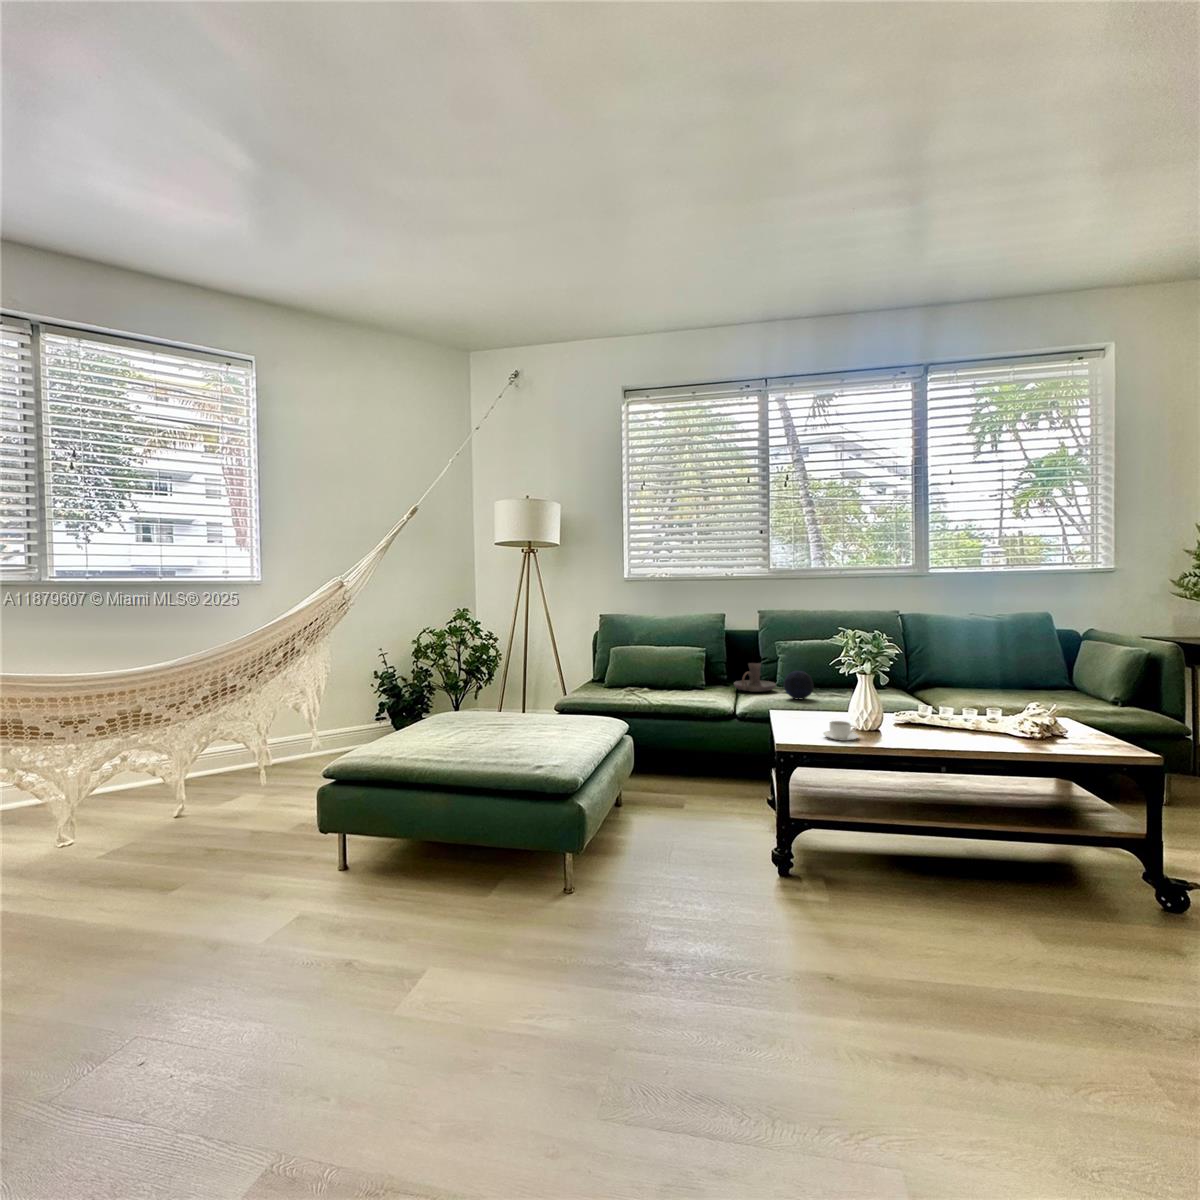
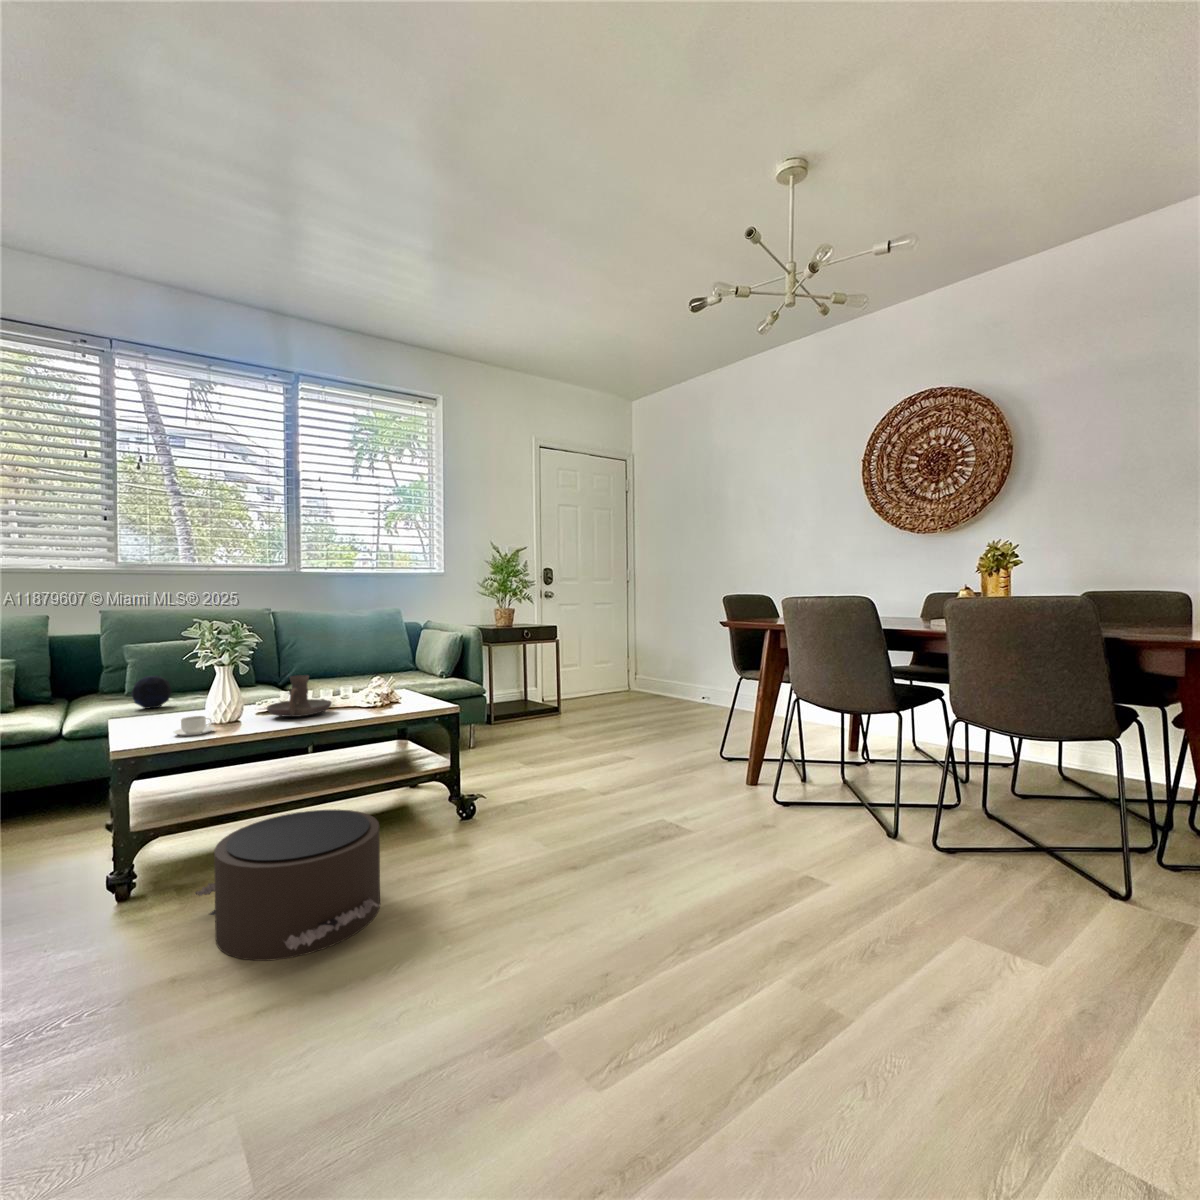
candle holder: present [734,663,776,692] -> present [267,675,331,717]
pouf: none [848,851,1078,1044] -> present [196,809,381,961]

